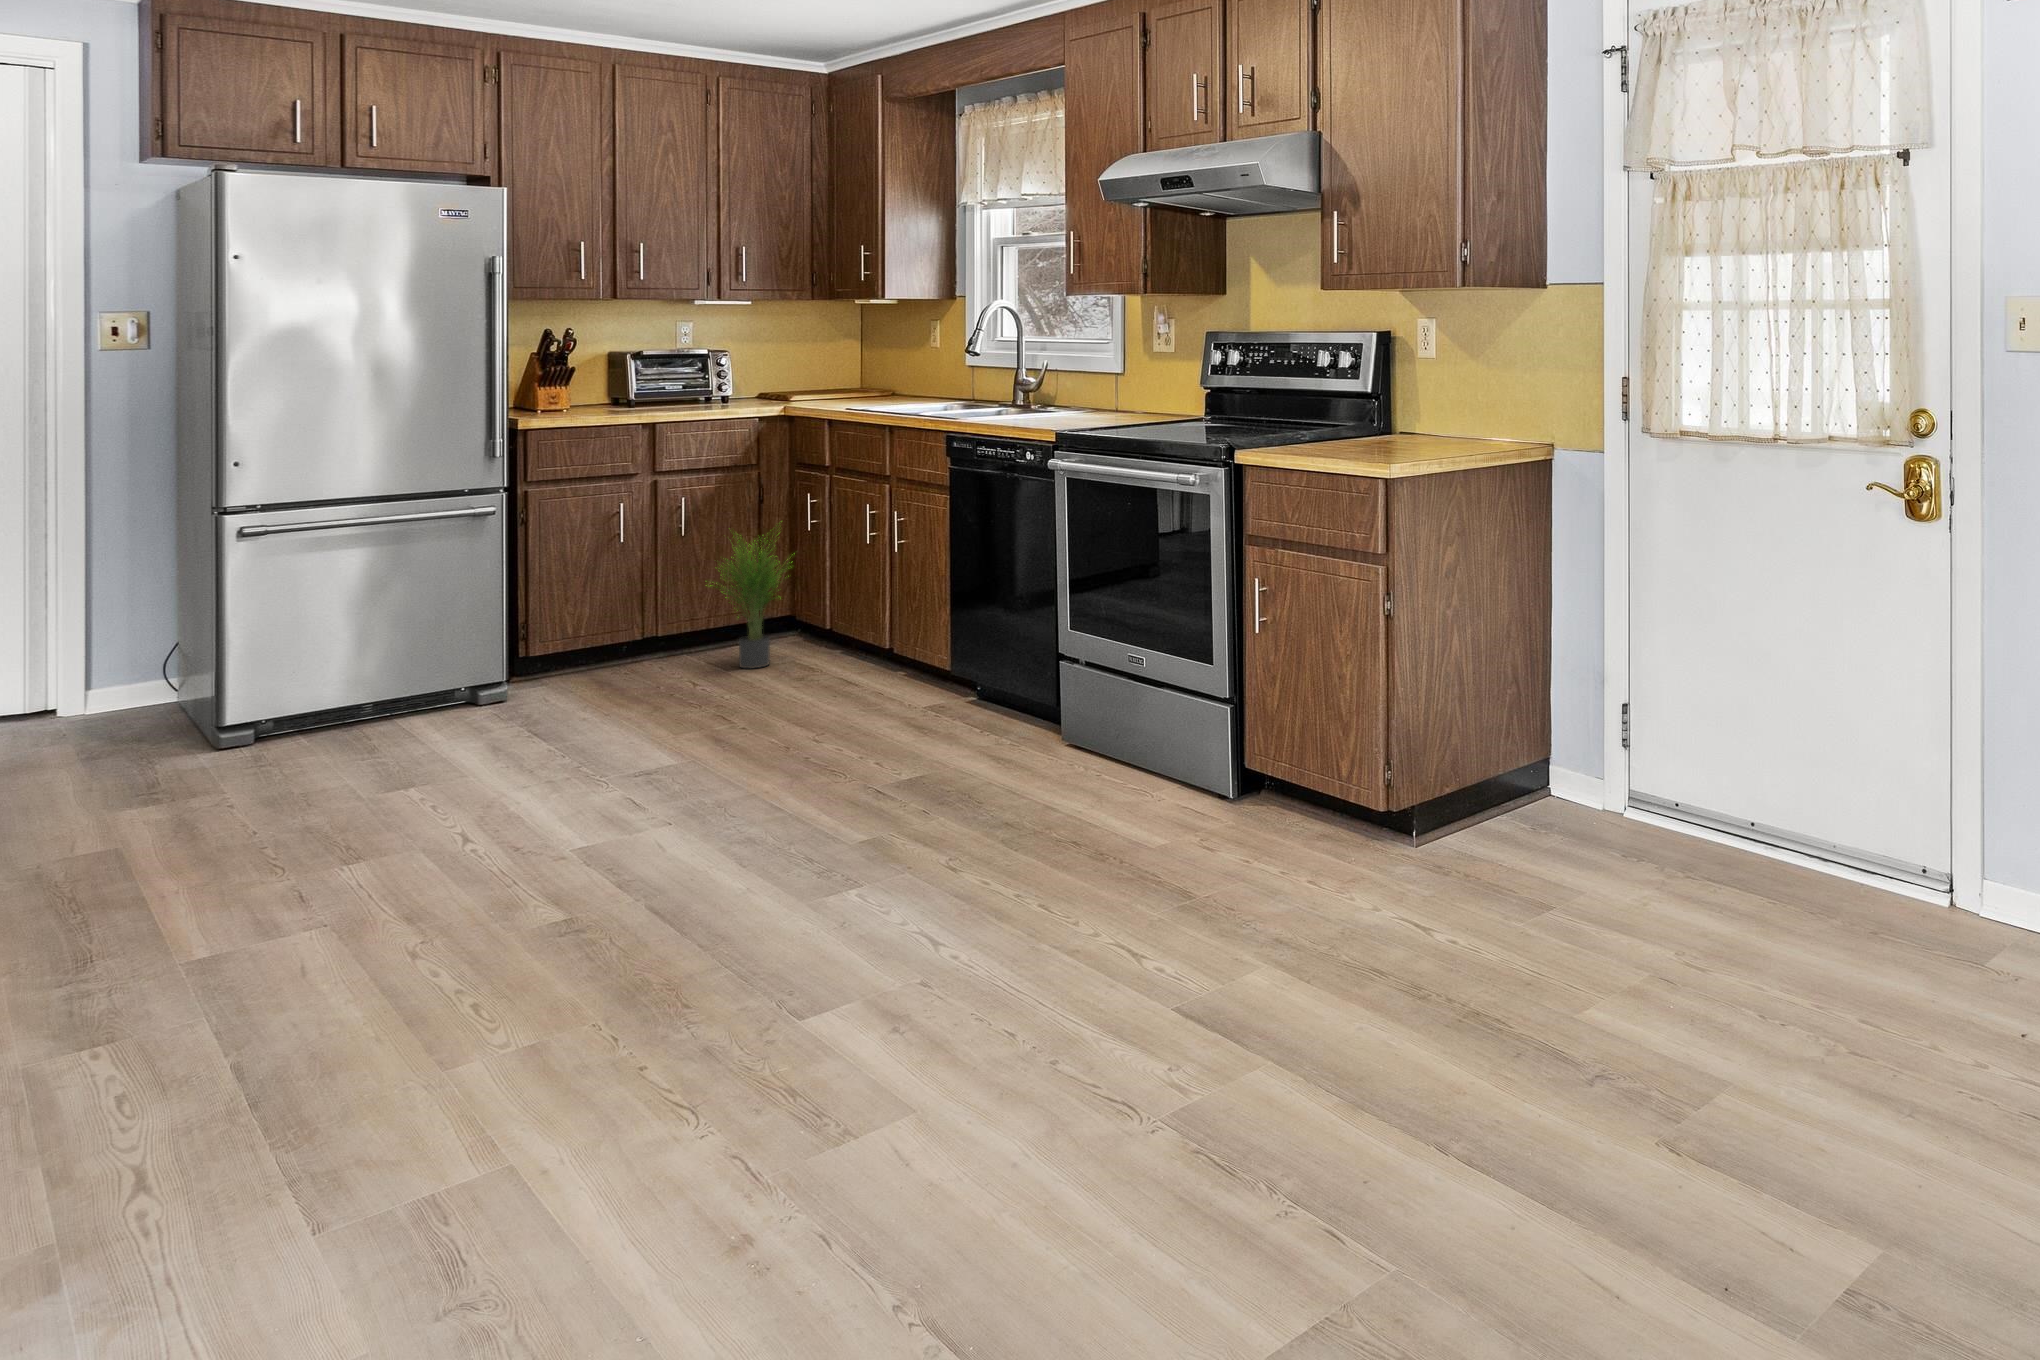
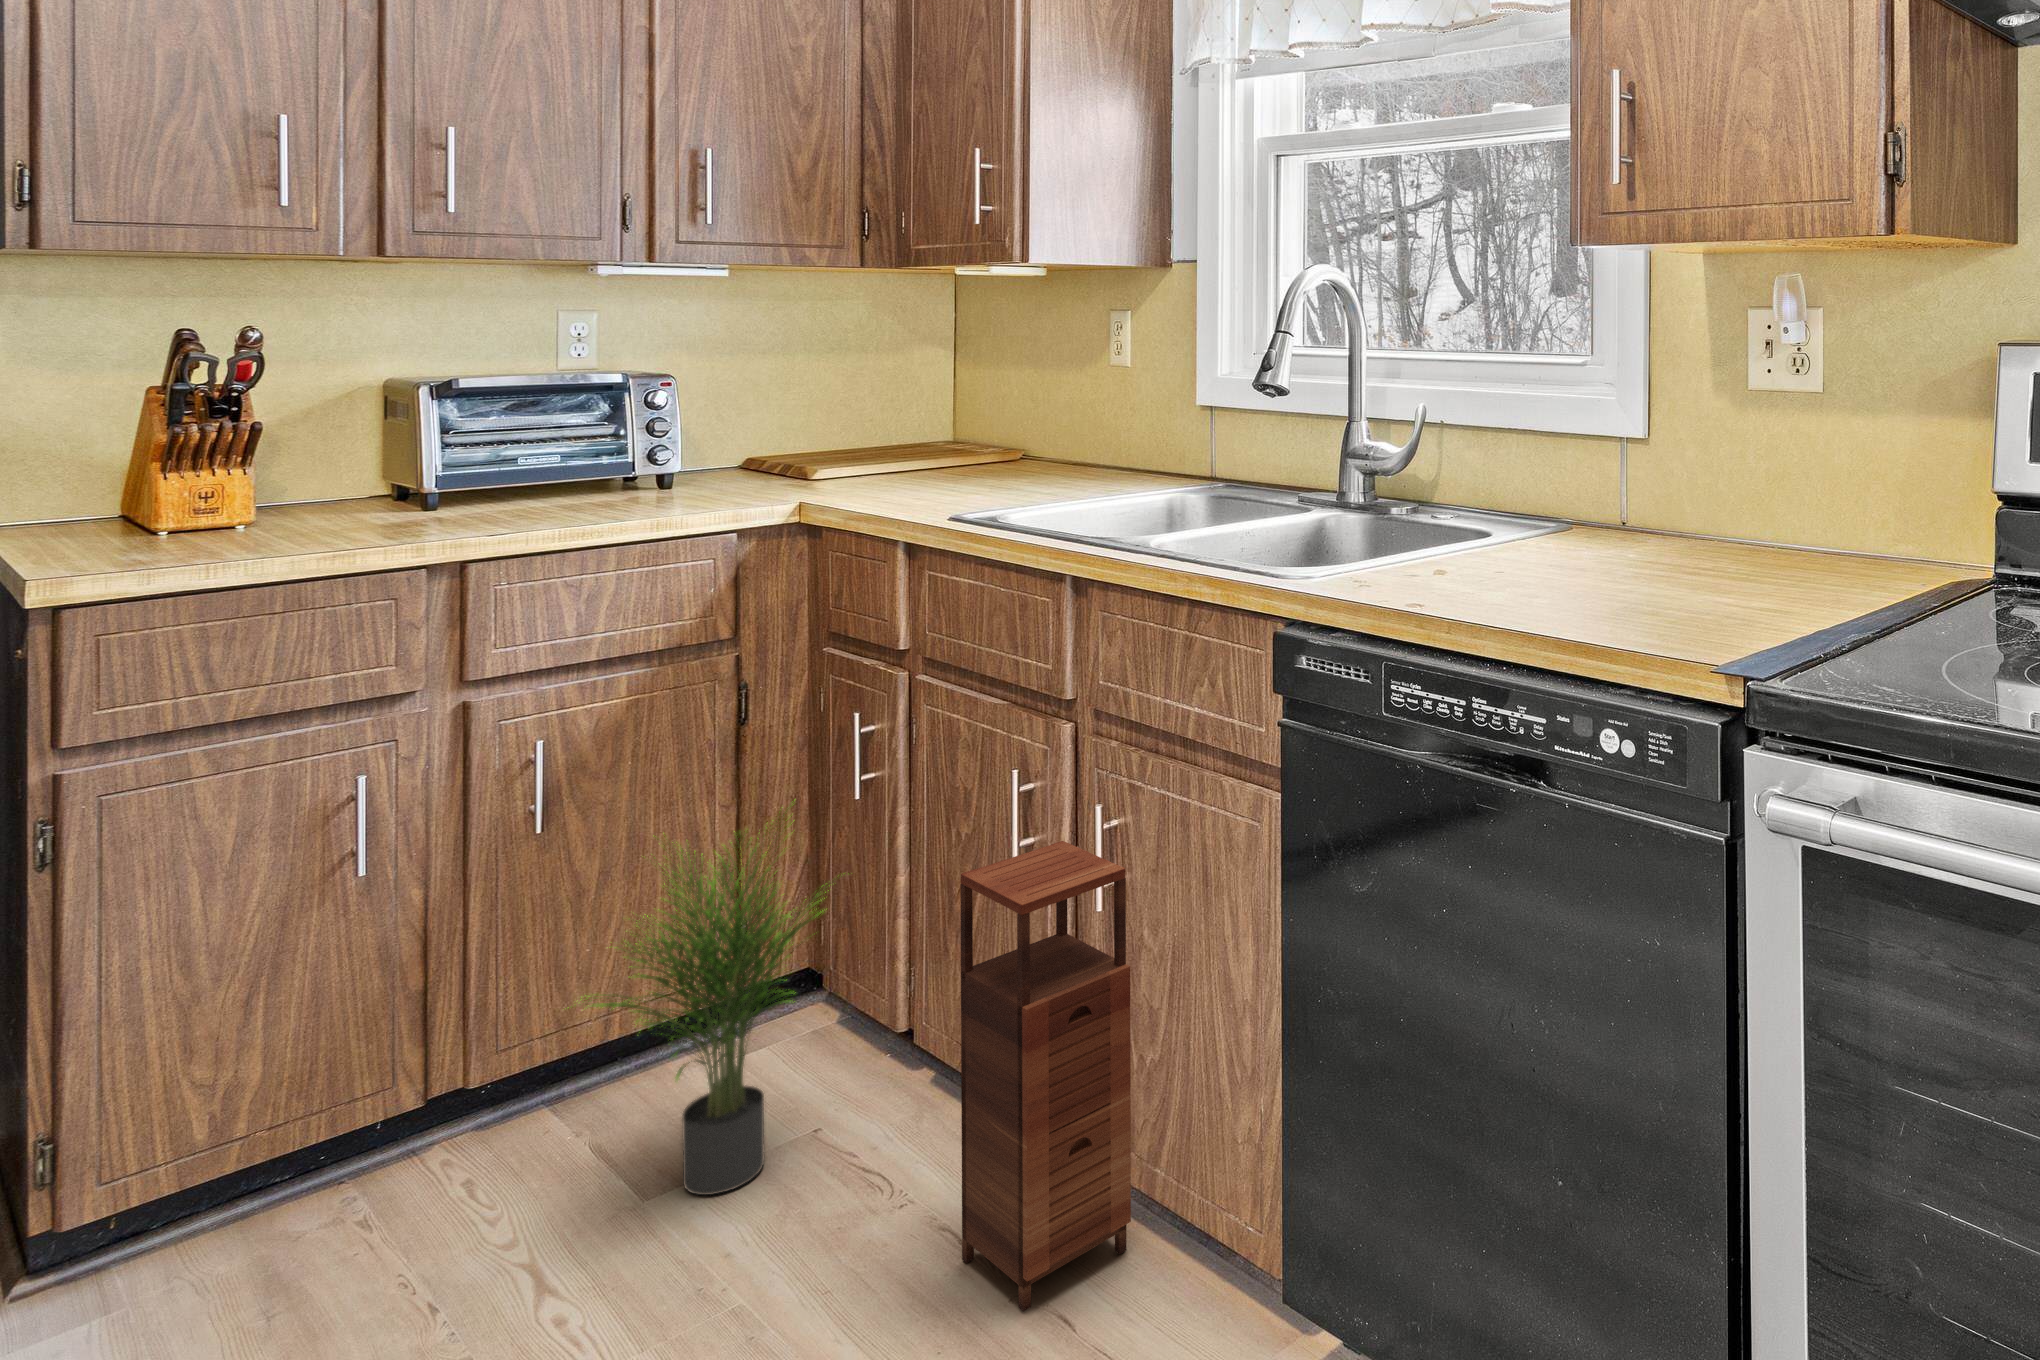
storage cabinet: none [840,529,902,689] -> present [960,841,1131,1312]

